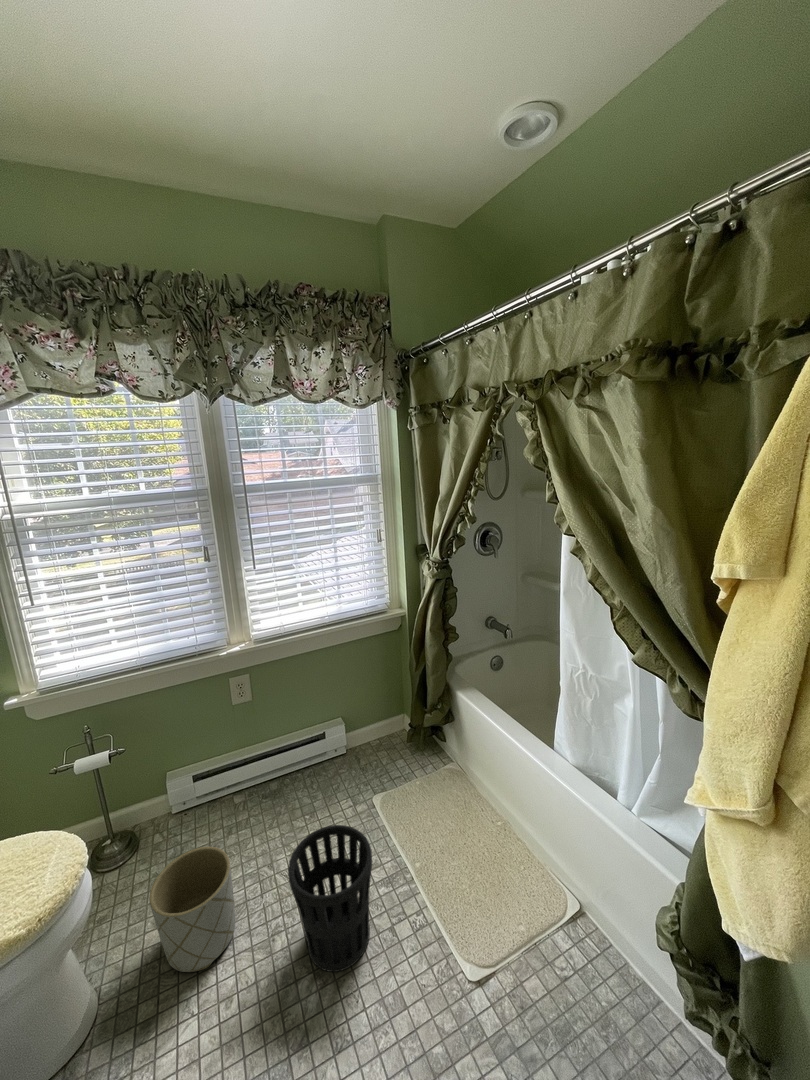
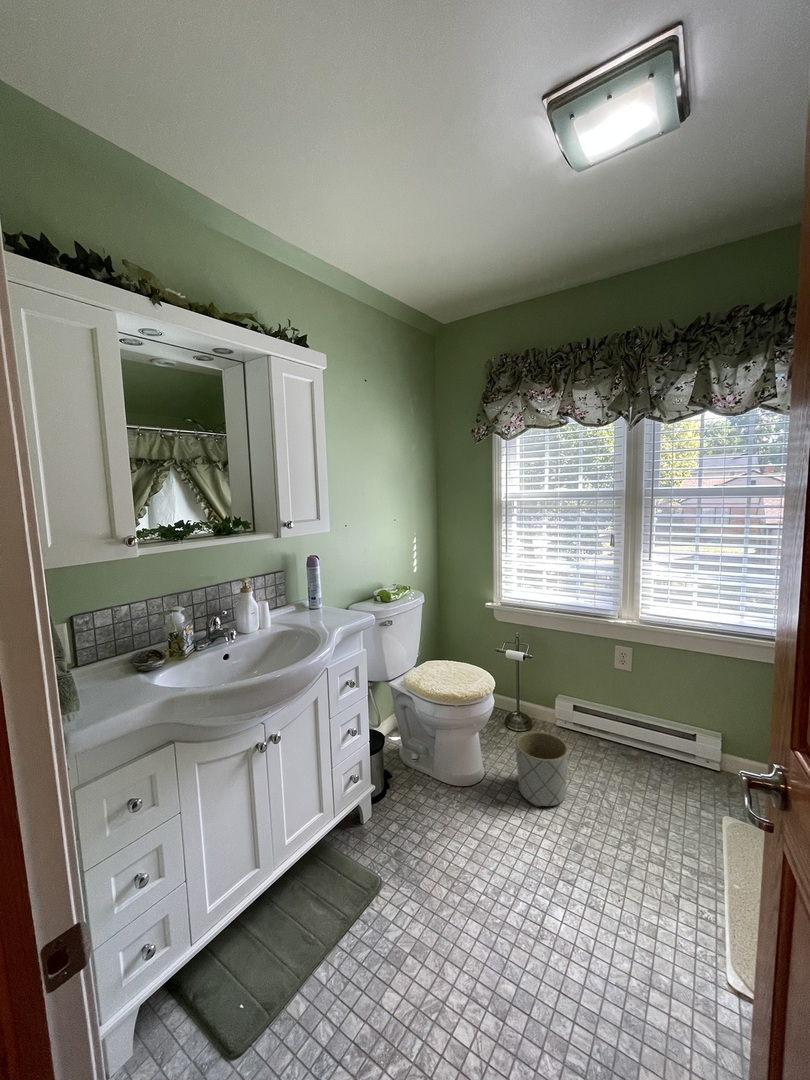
wastebasket: present [288,825,372,972] -> none [595,768,674,889]

